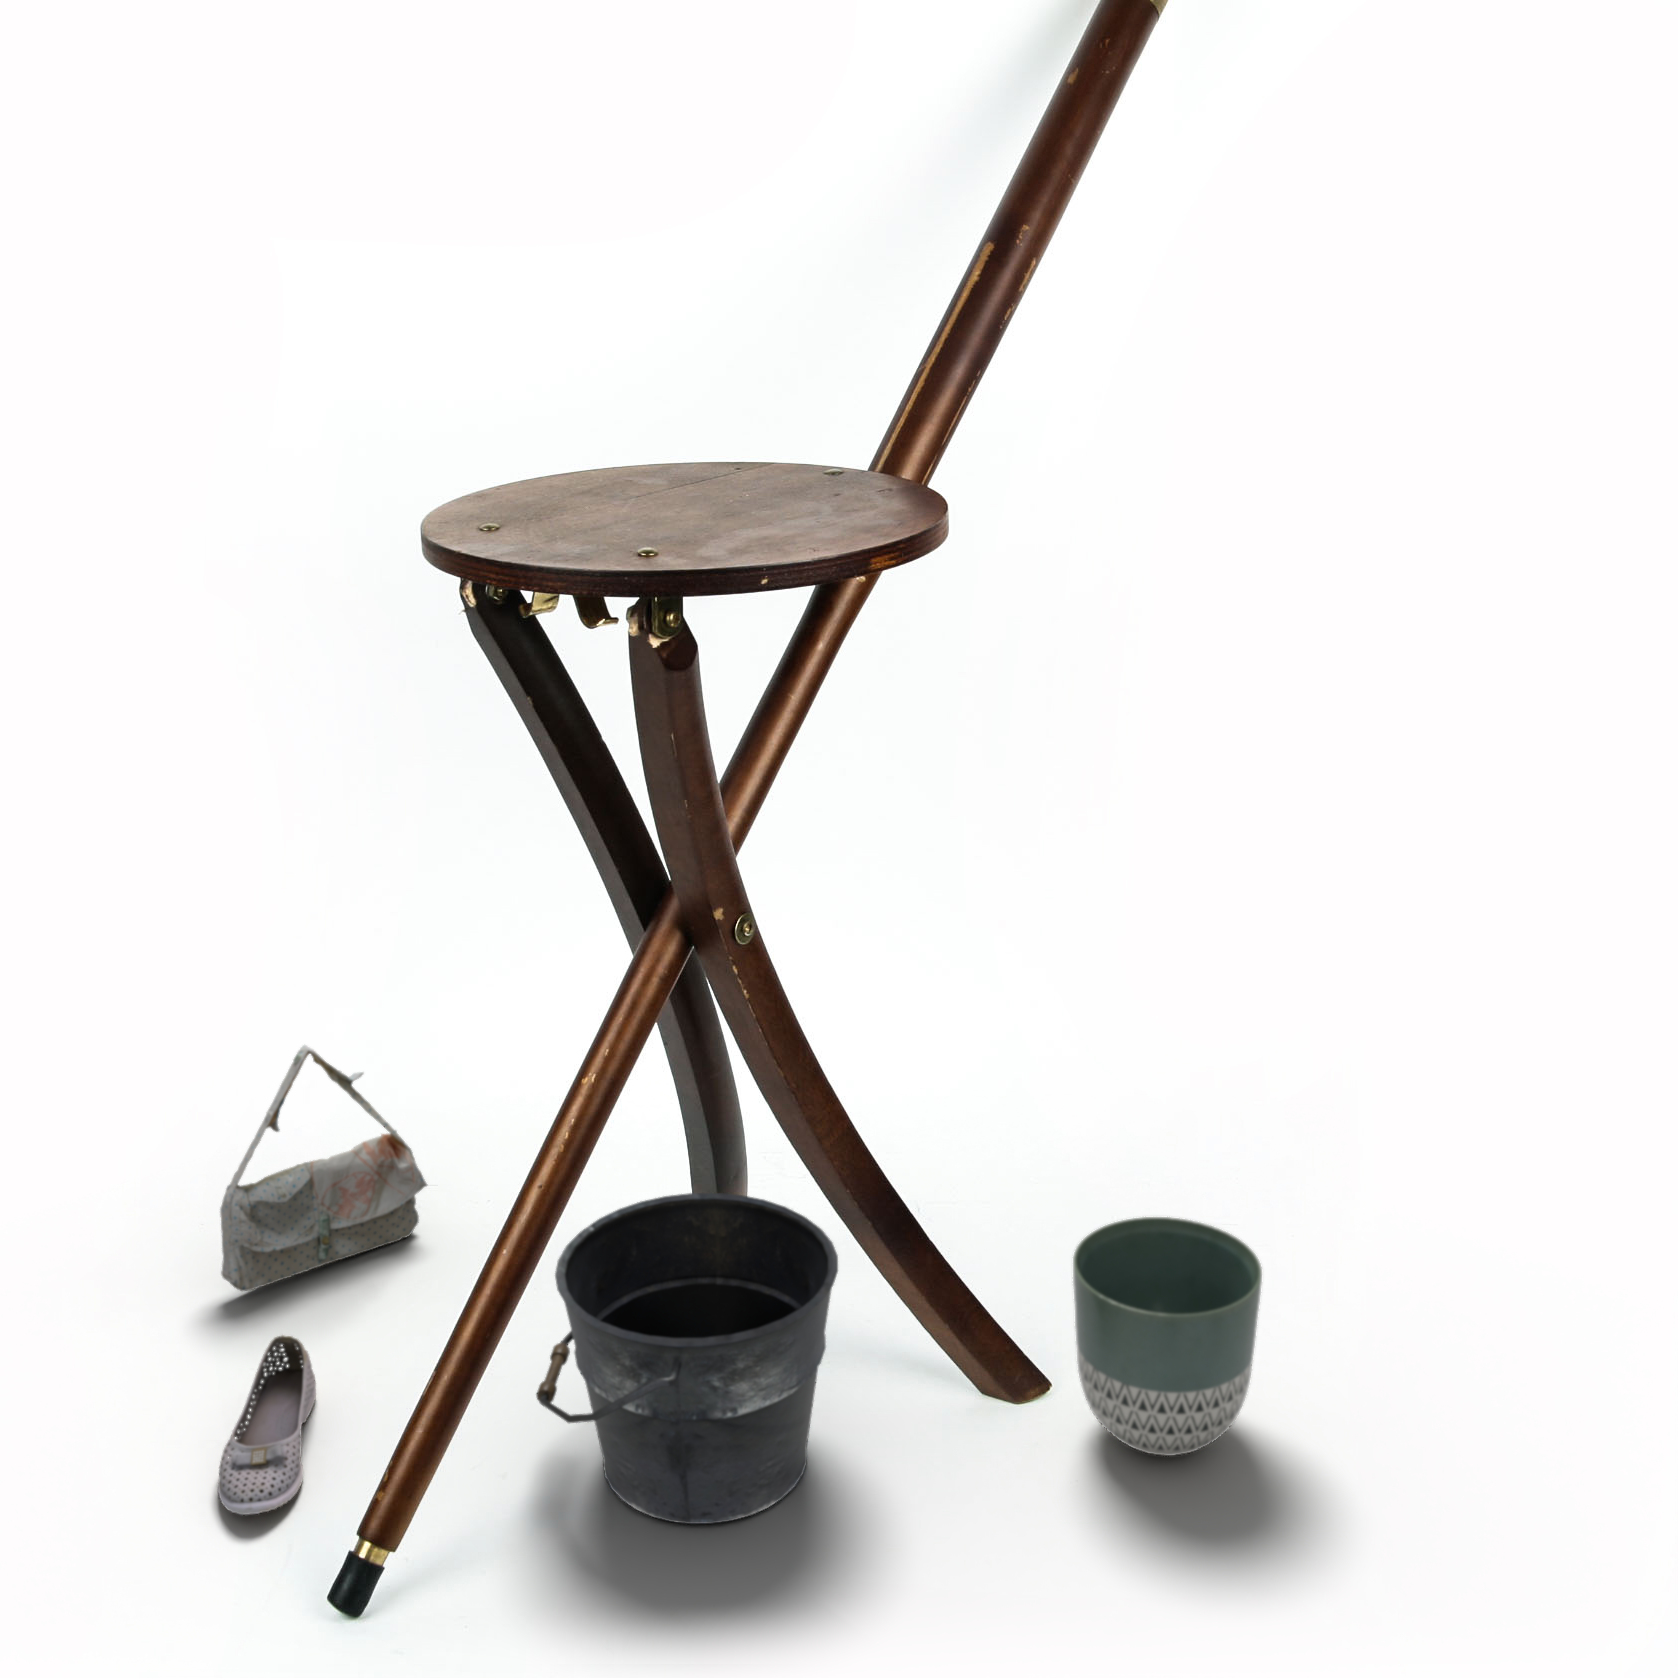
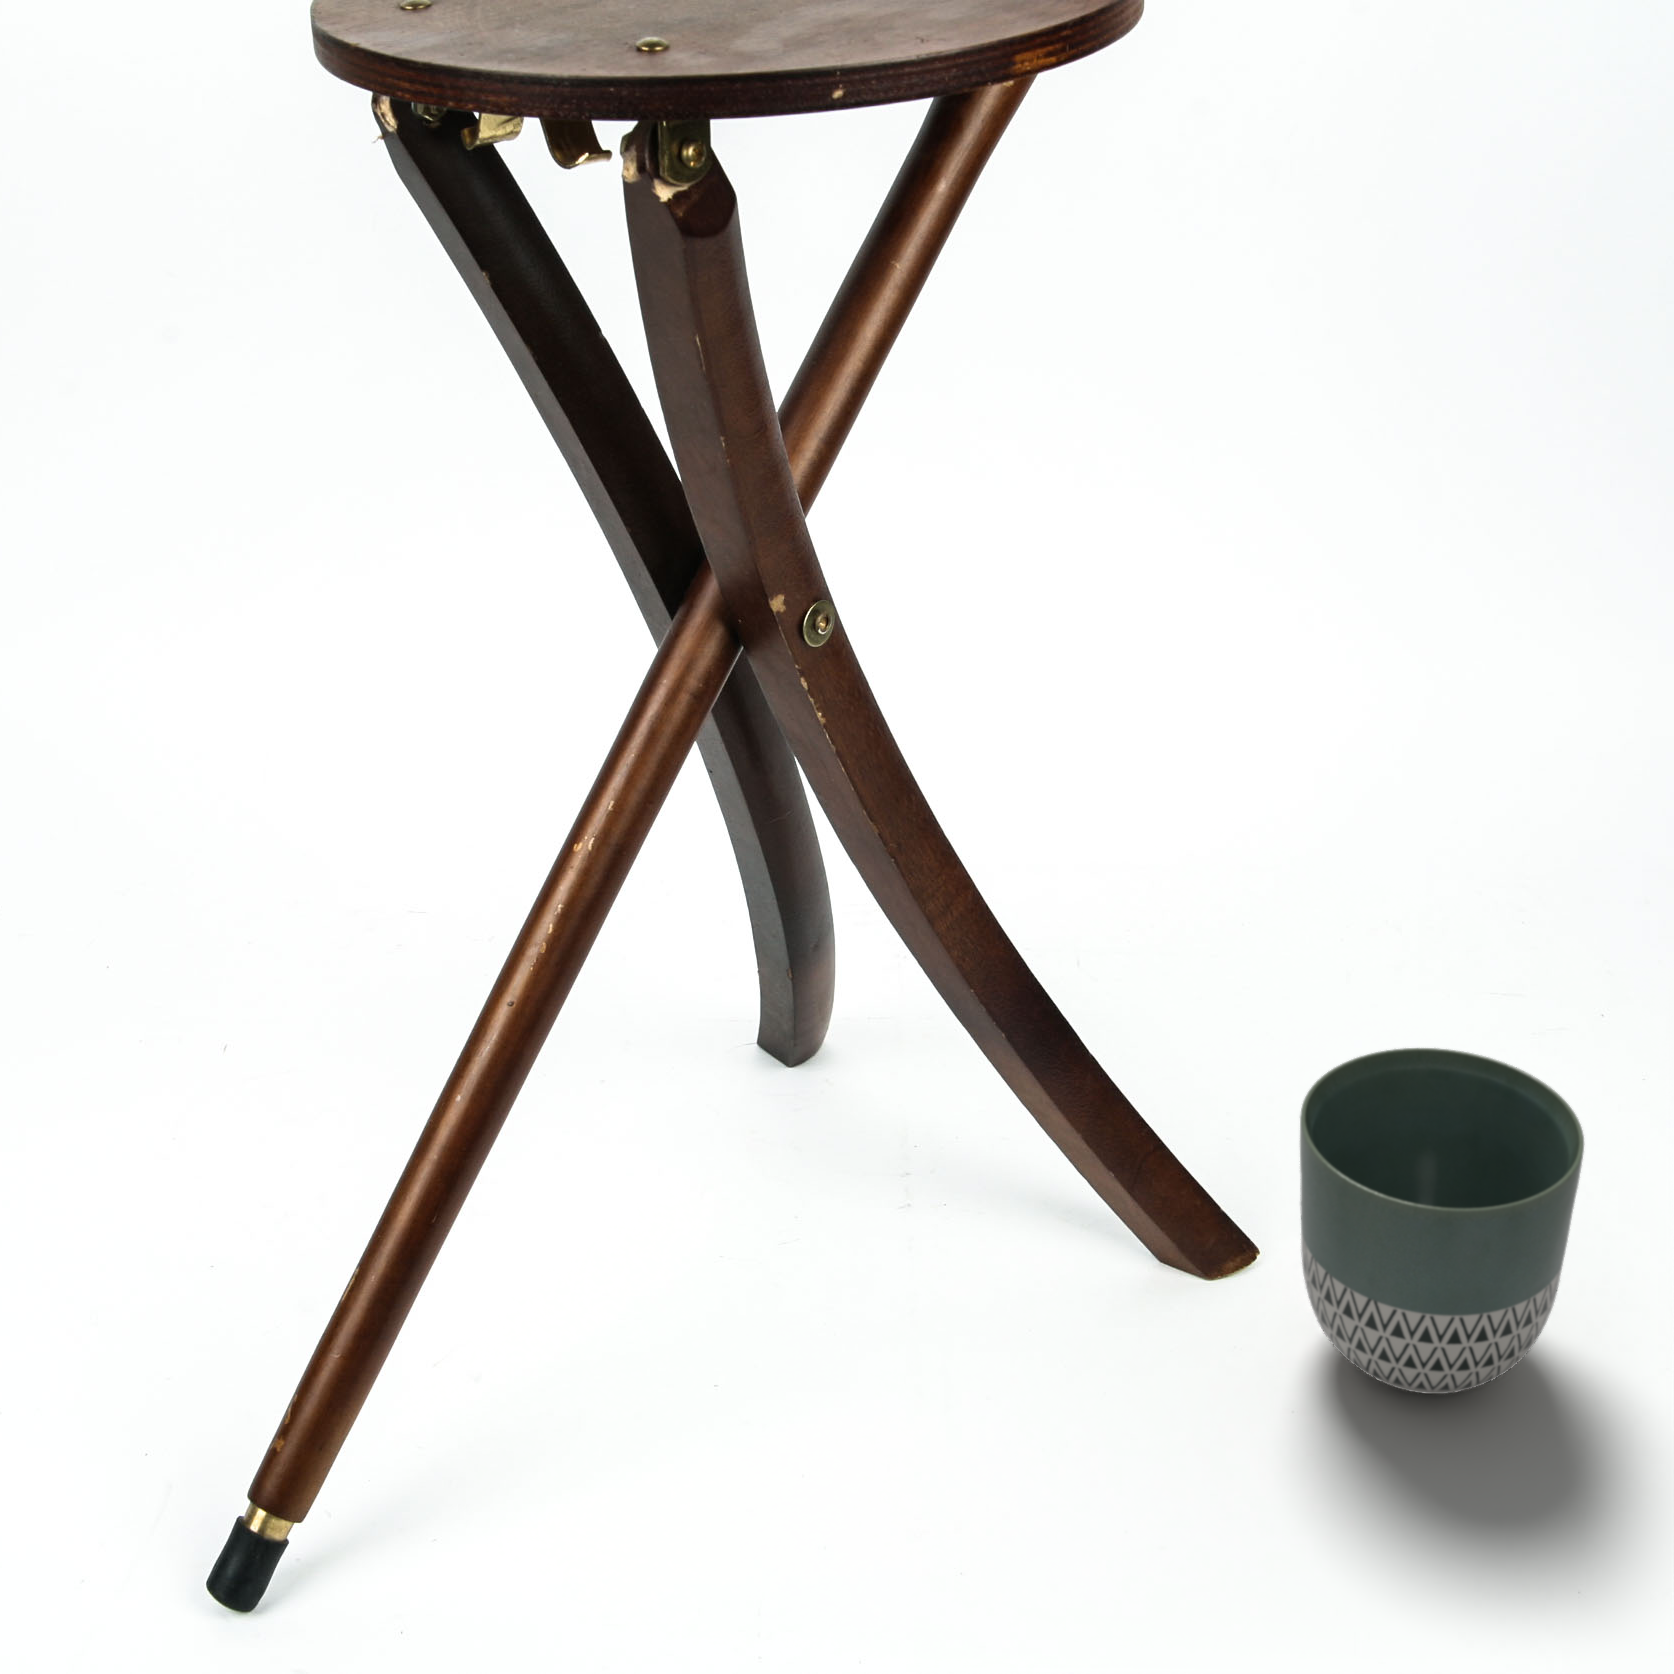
bag: present [220,1045,427,1291] -> none [83,765,380,1105]
bucket: present [536,1193,838,1524] -> none [512,1001,952,1480]
shoe: present [218,1335,316,1515] -> none [66,1184,213,1449]

